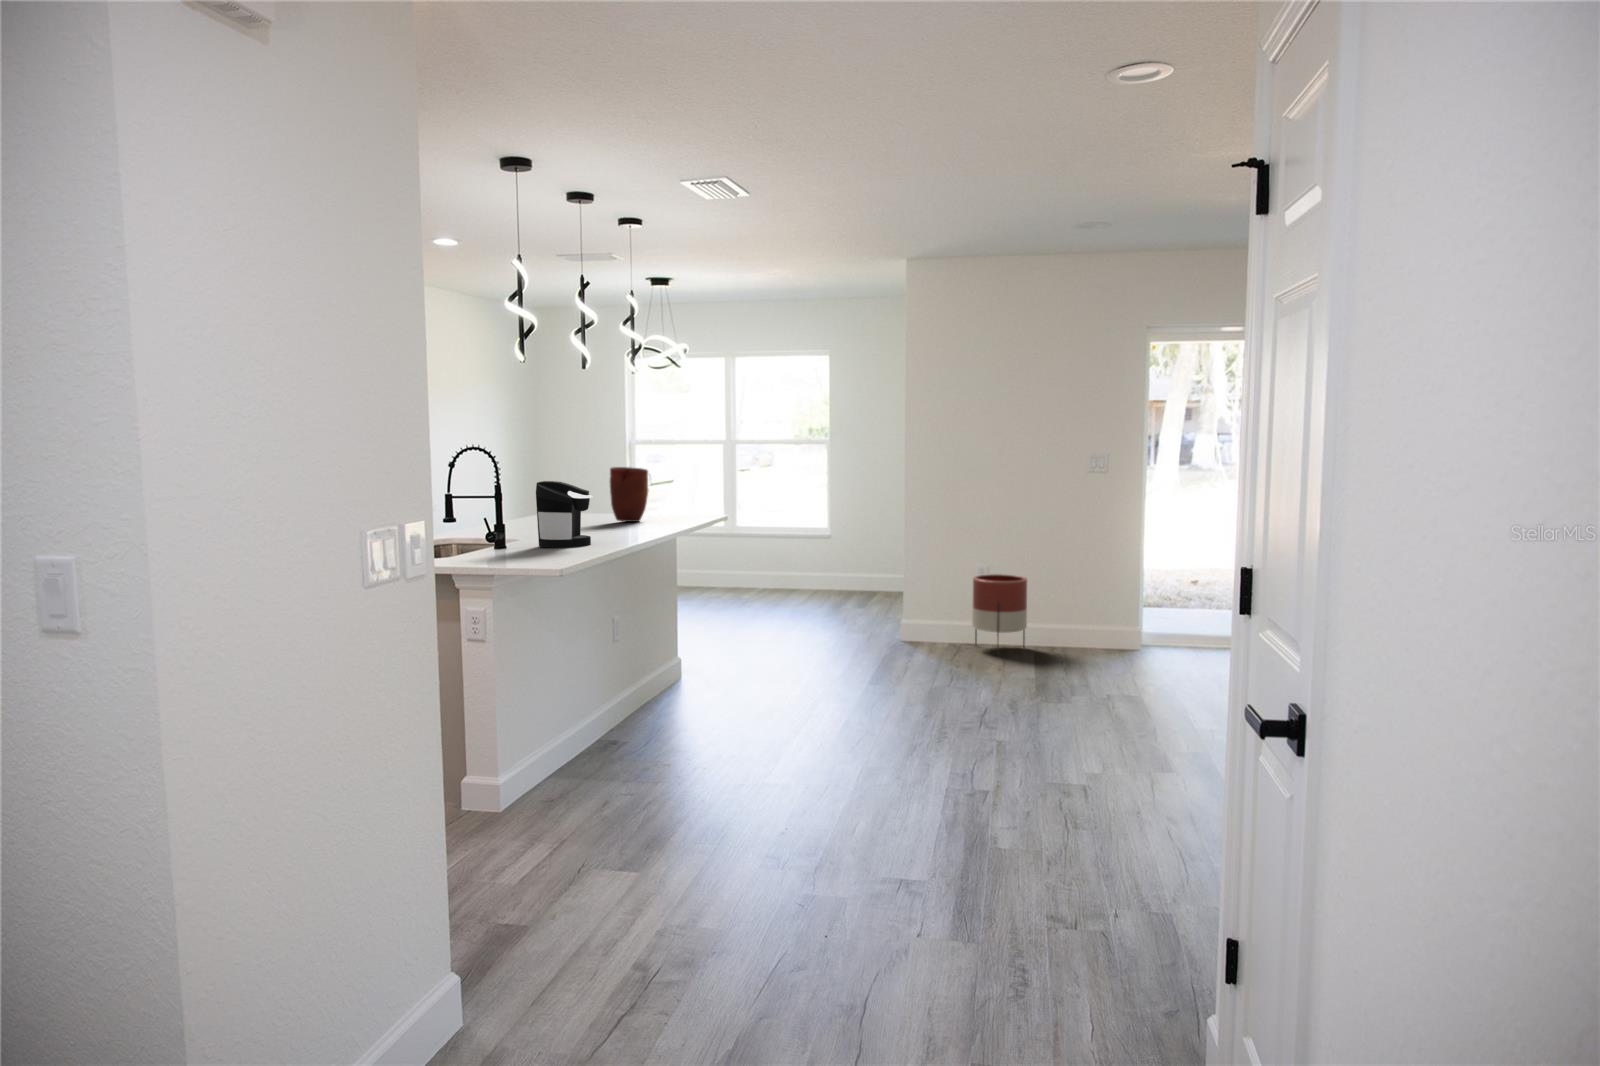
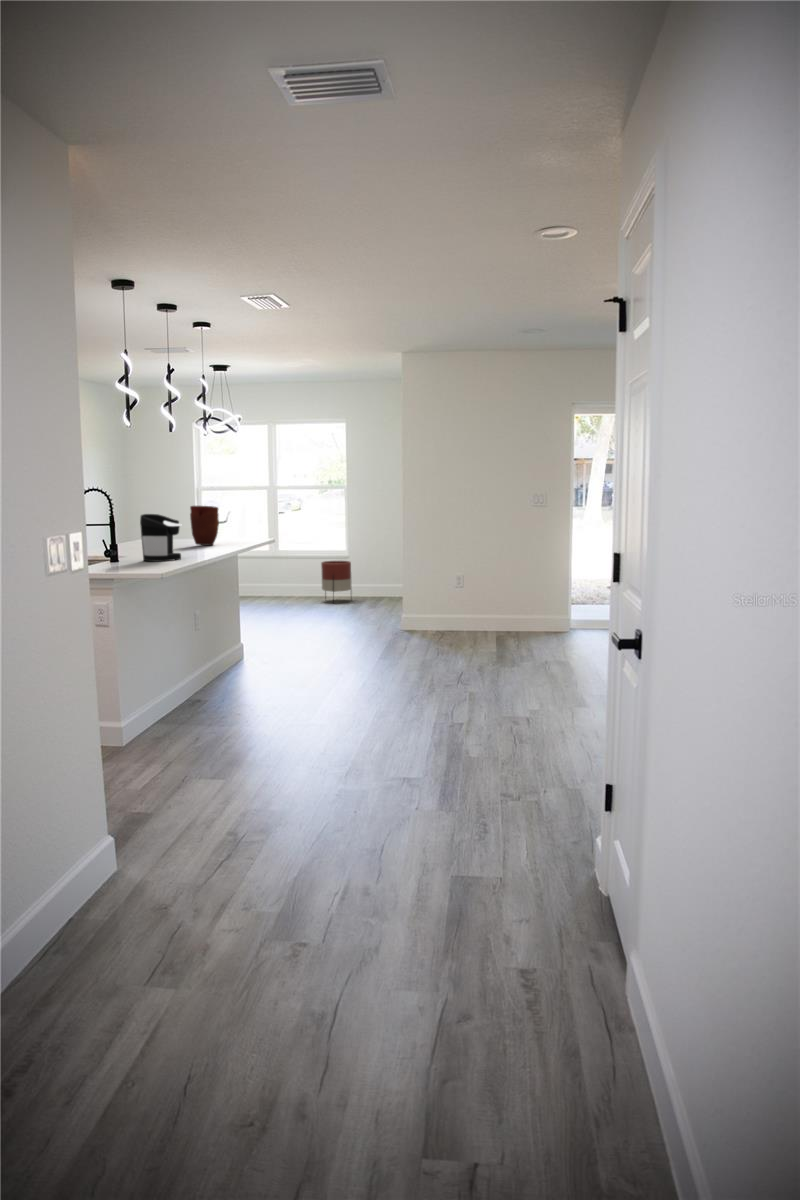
planter: present [972,574,1027,647] -> present [321,561,352,593]

